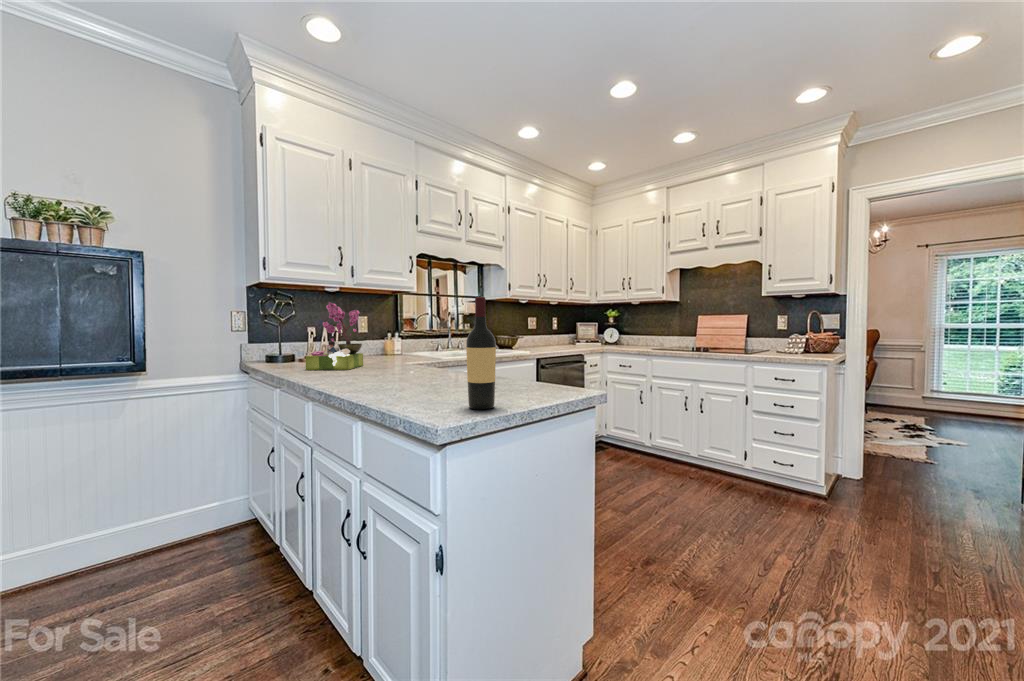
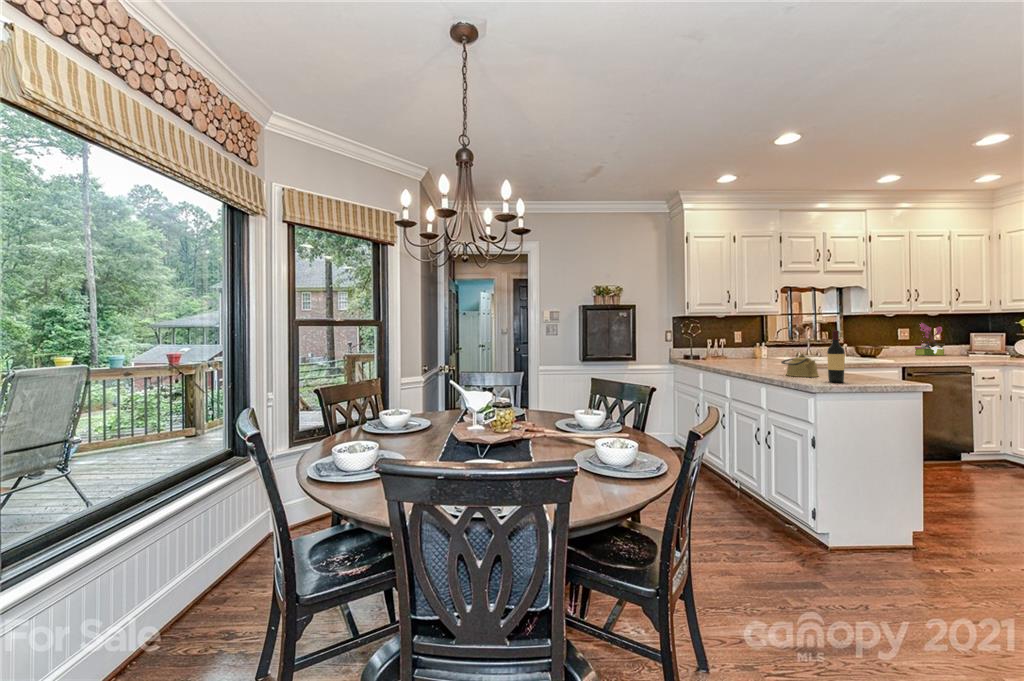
flower arrangement: present [306,302,363,370] -> present [915,323,945,356]
kettle: none [392,349,454,395] -> present [781,355,818,377]

